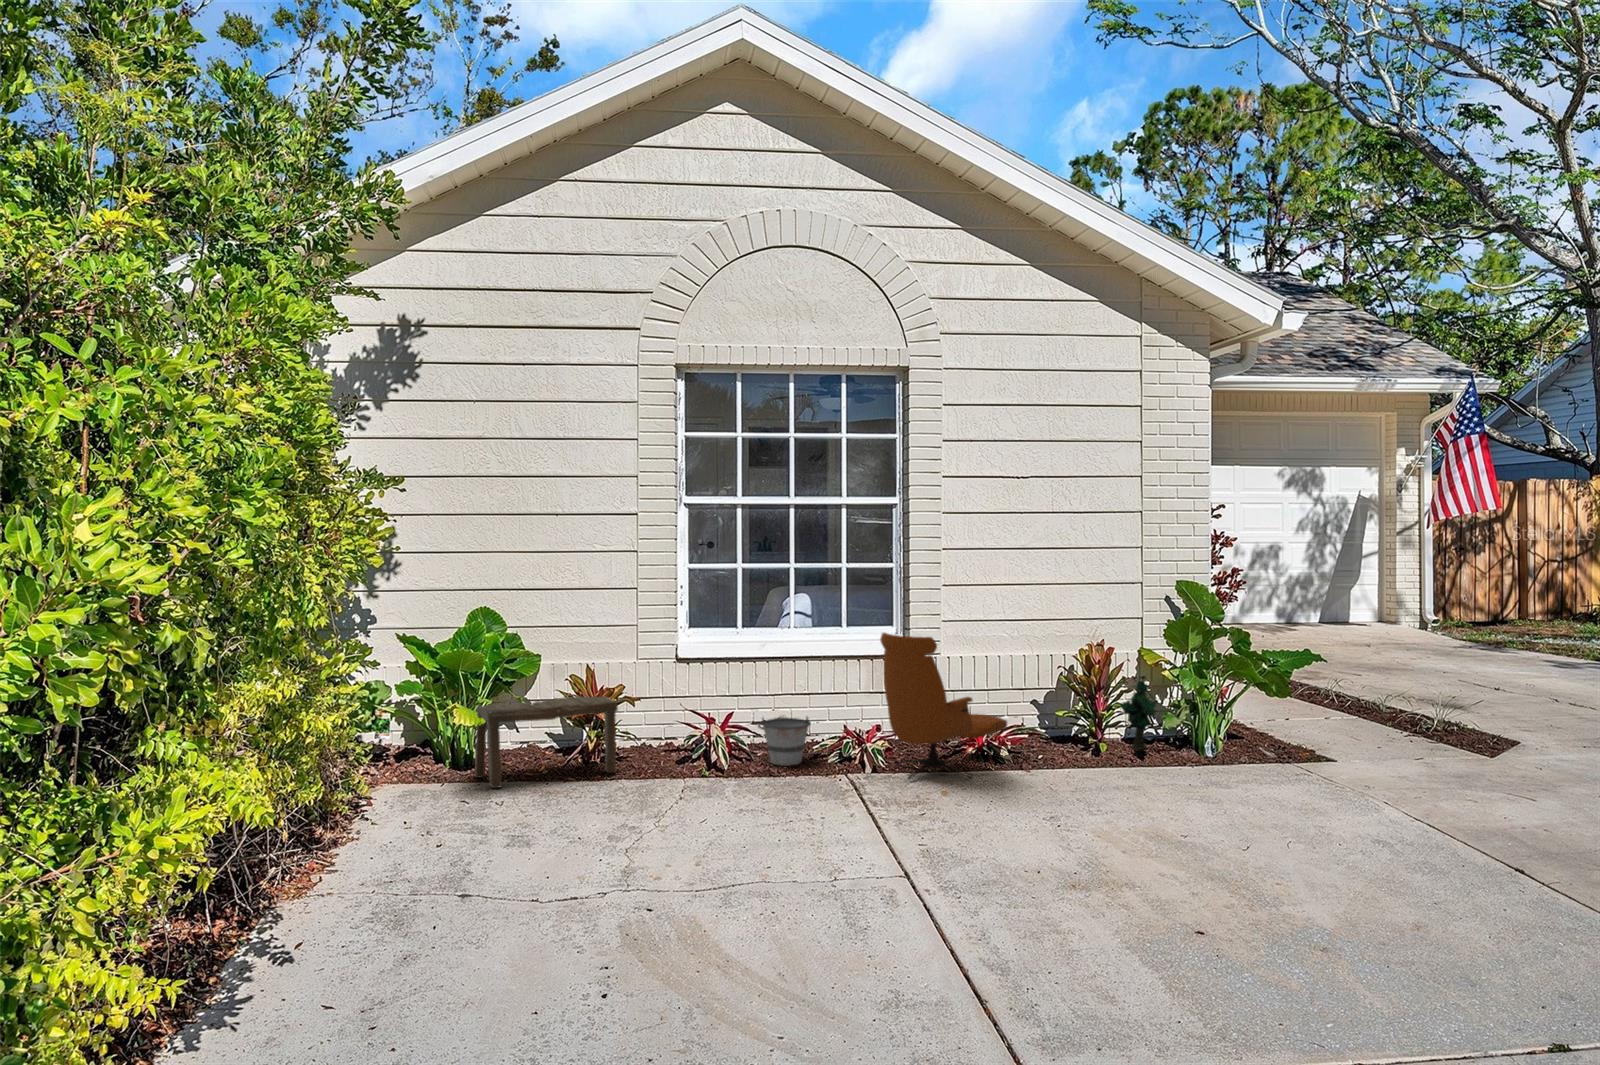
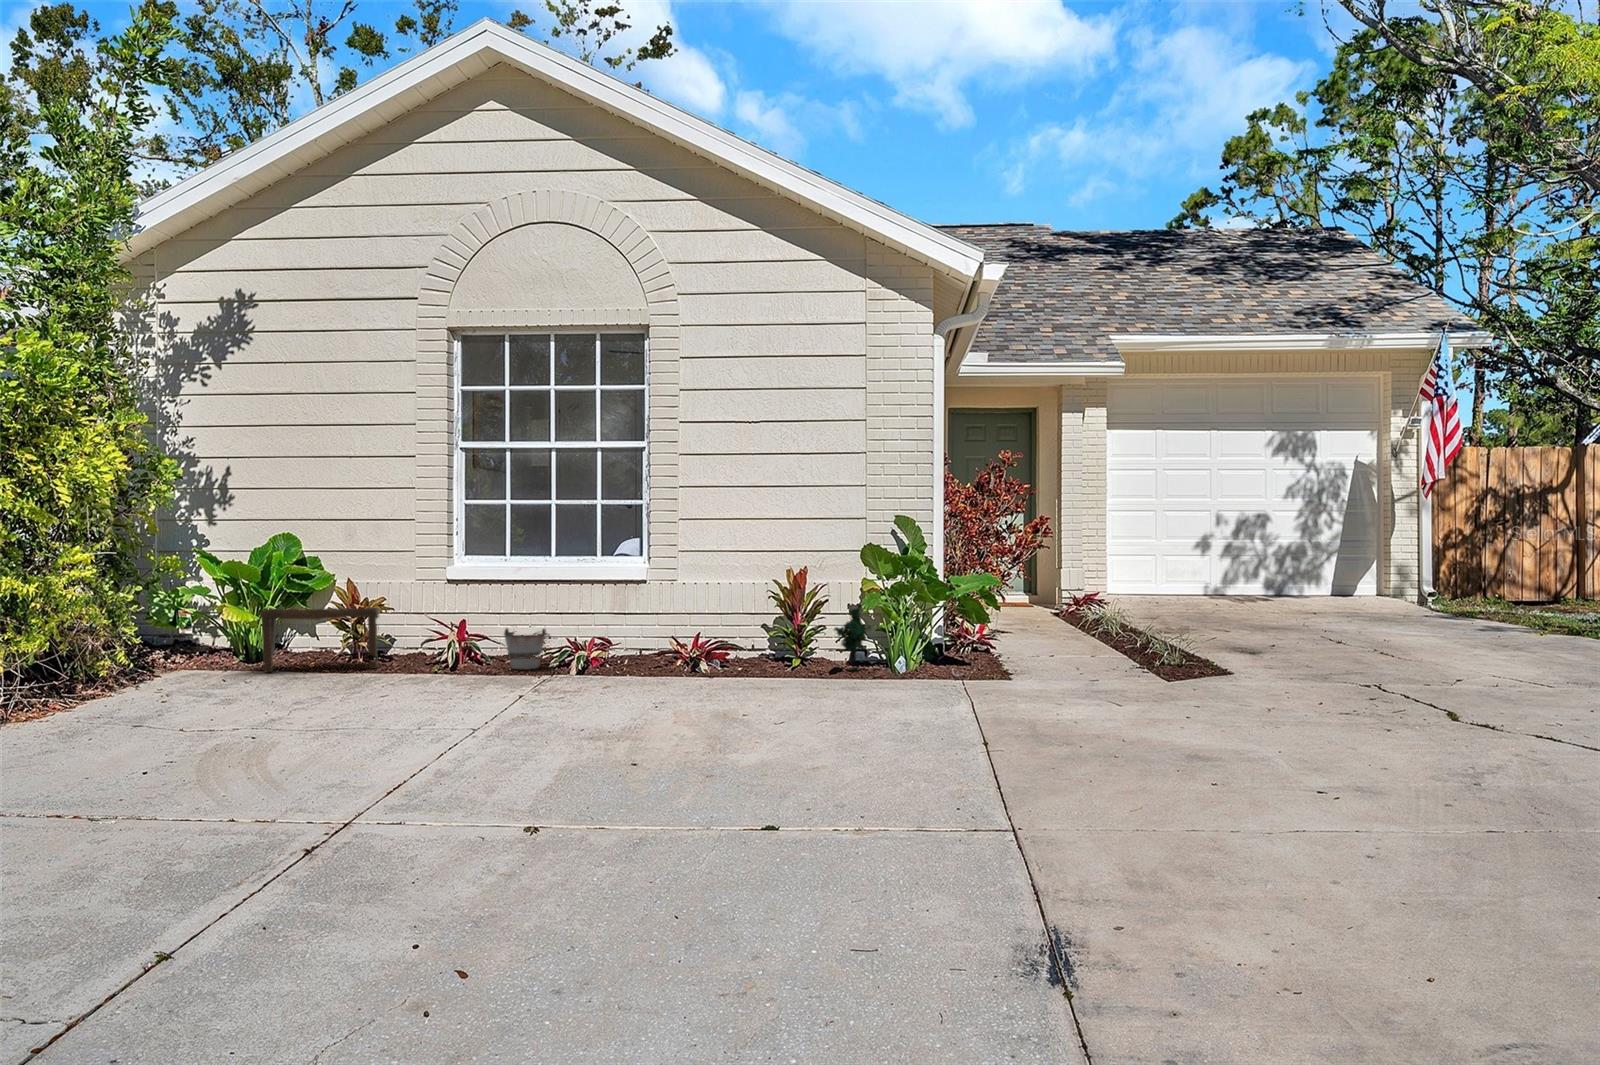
lounge chair: present [880,633,1007,780] -> none [578,551,723,681]

